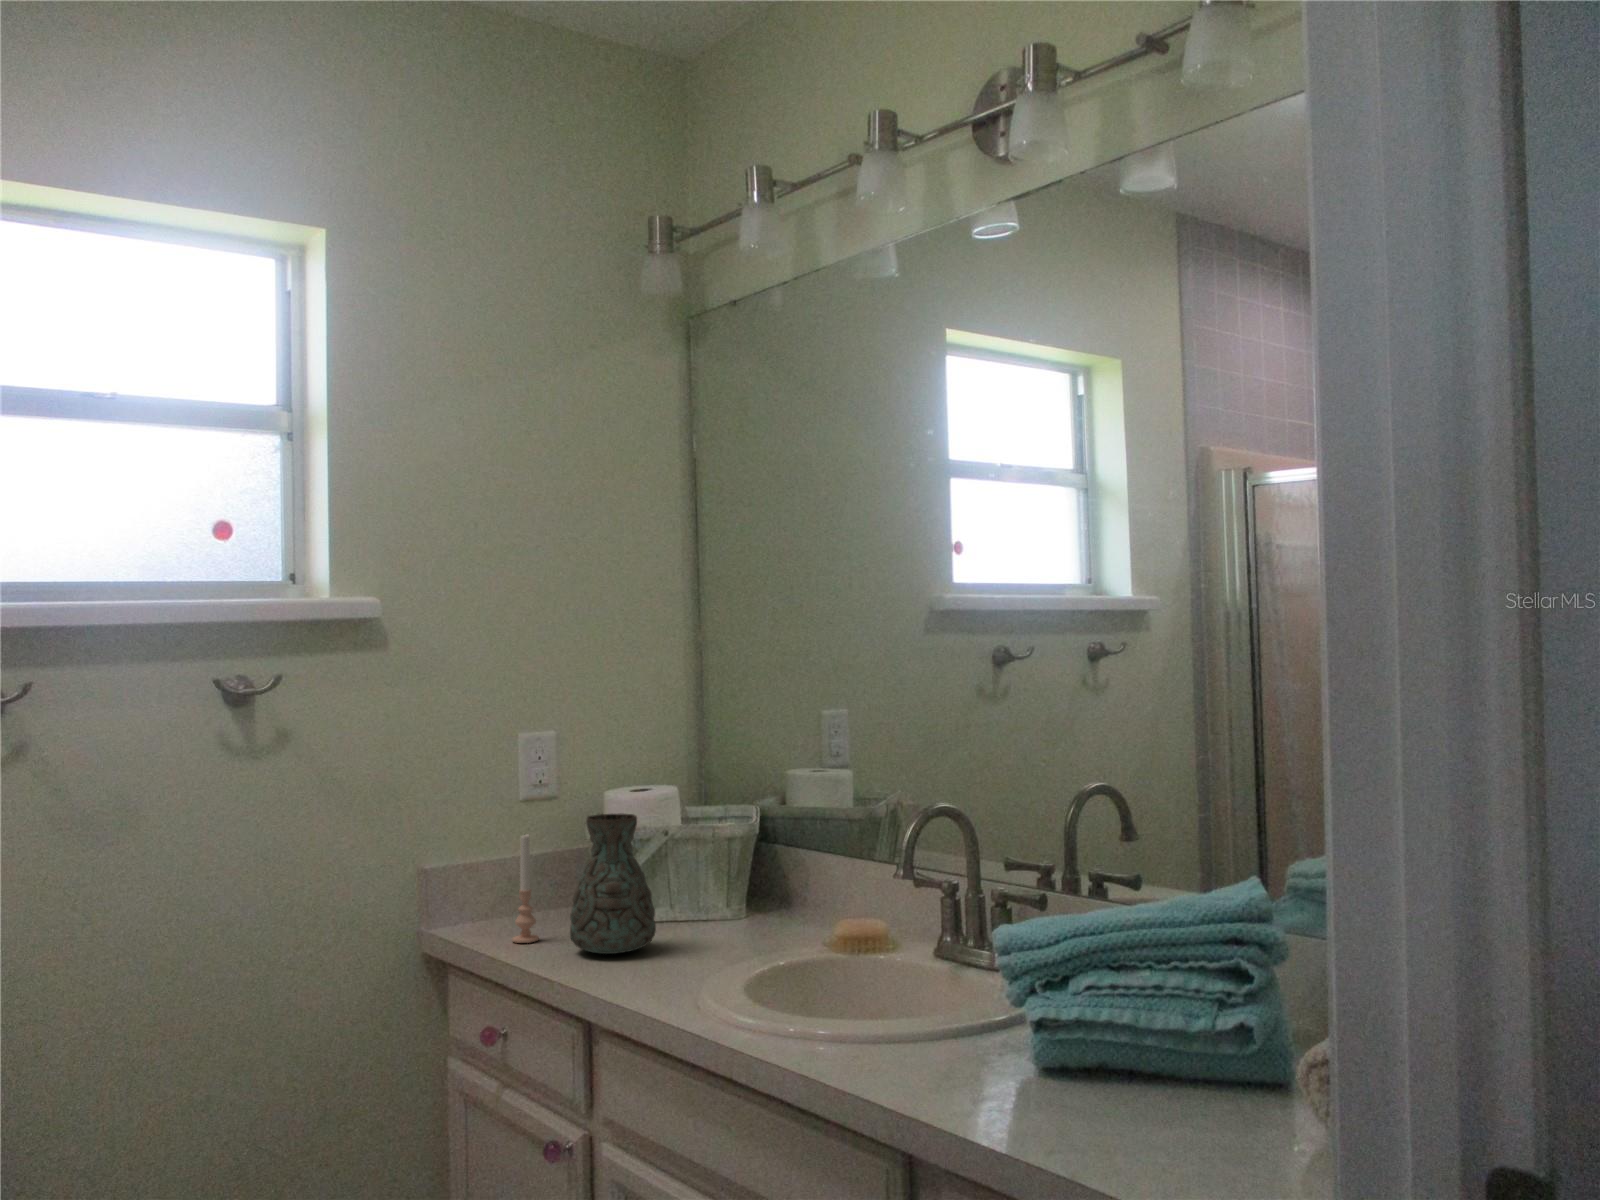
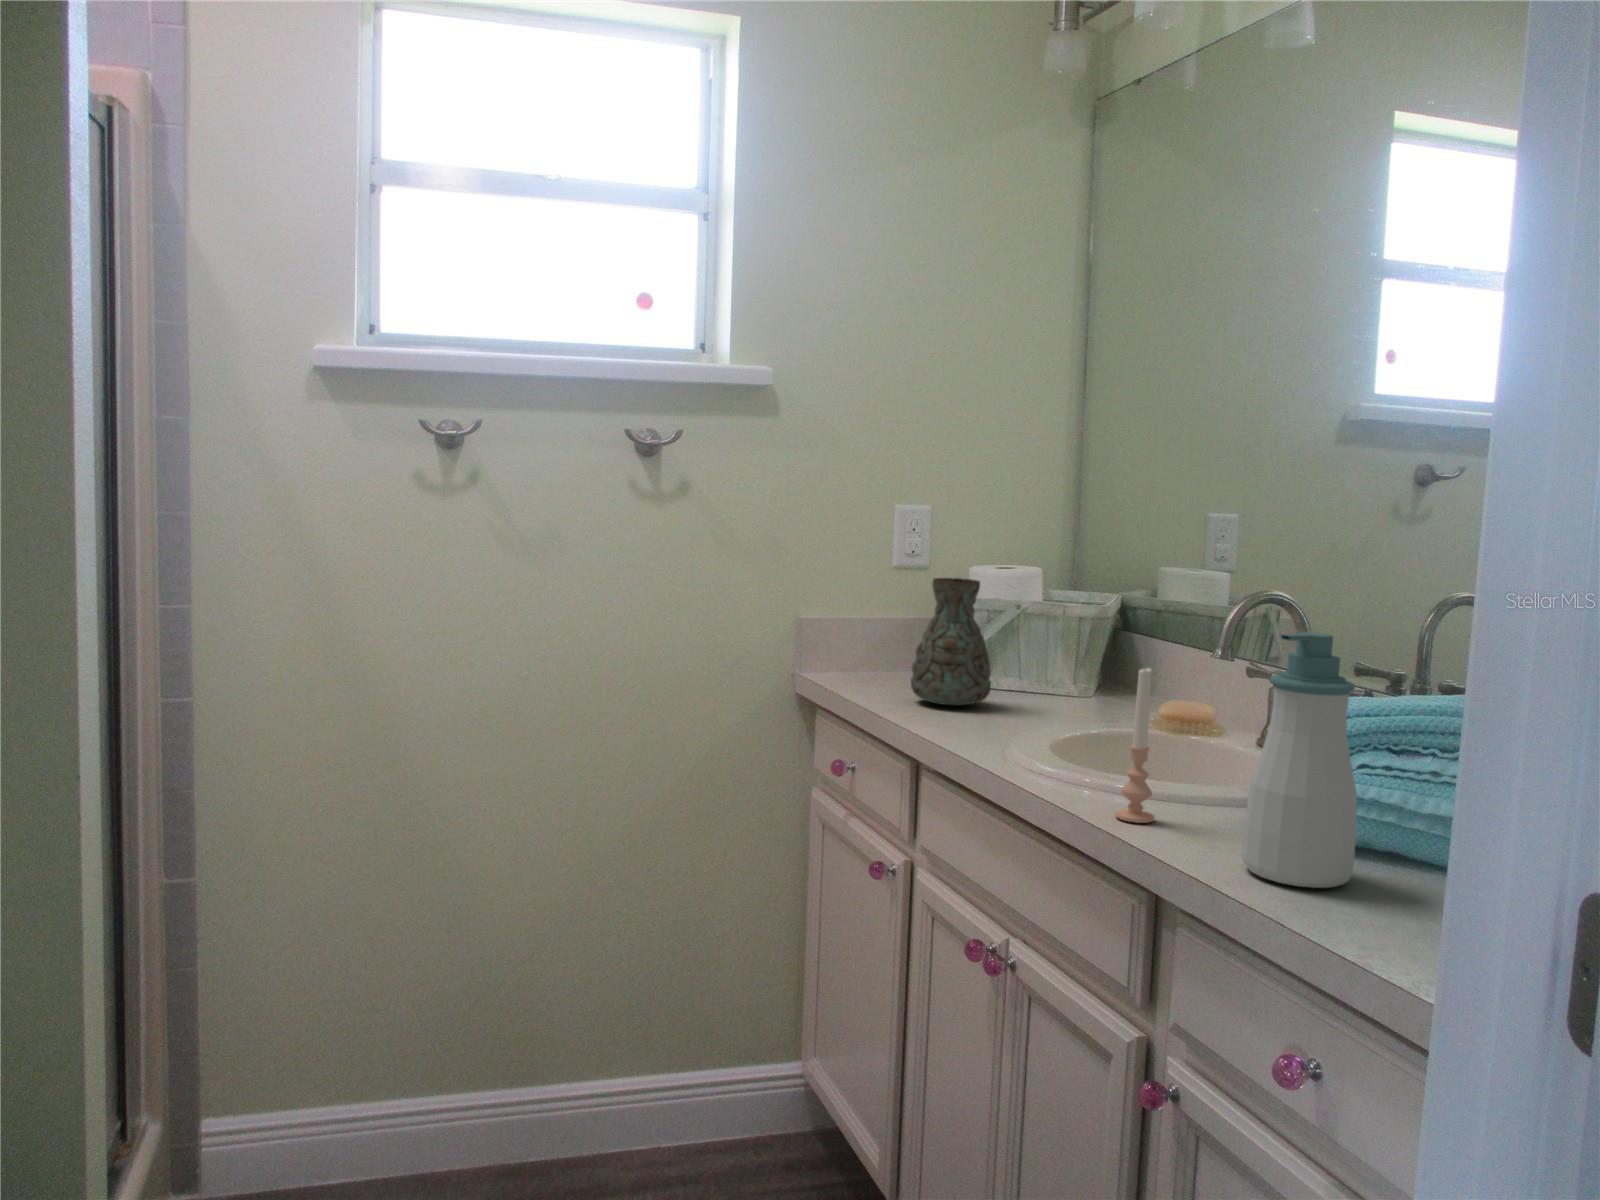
candle: present [512,834,539,943] -> present [1116,668,1155,823]
soap bottle: none [1006,868,1109,1127] -> present [1242,632,1357,888]

